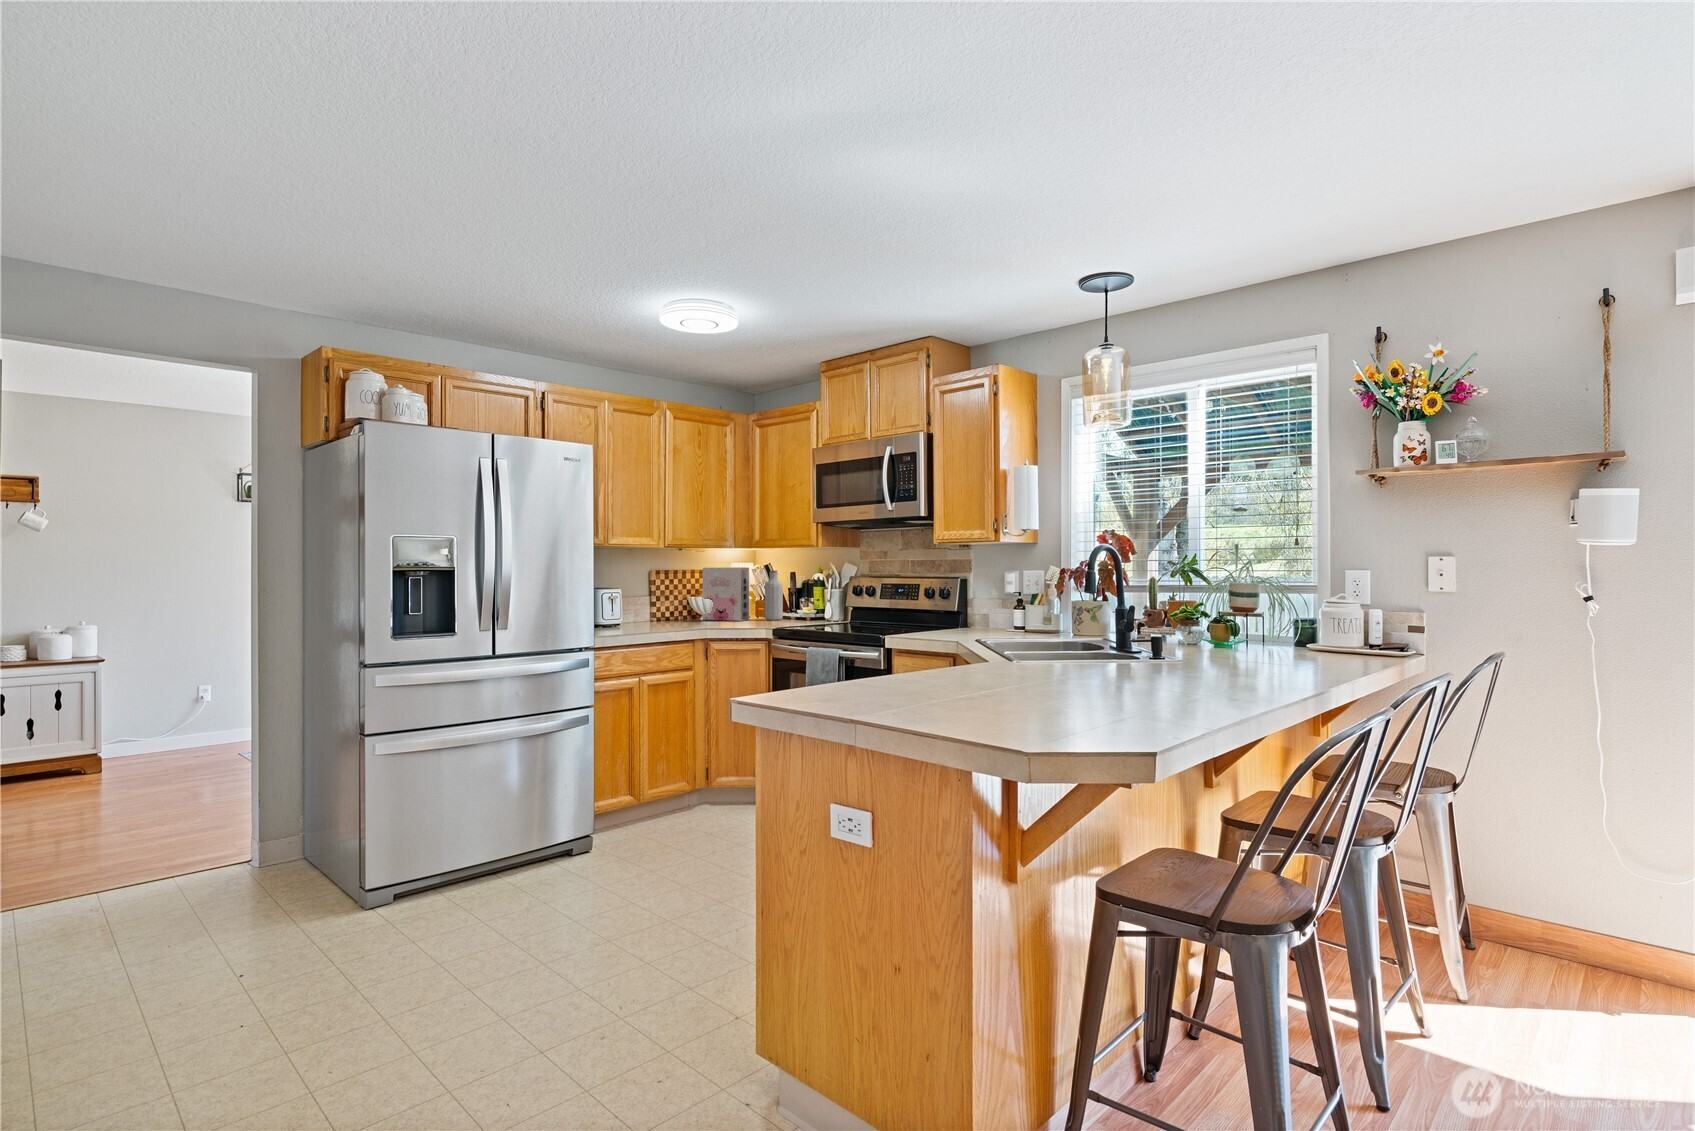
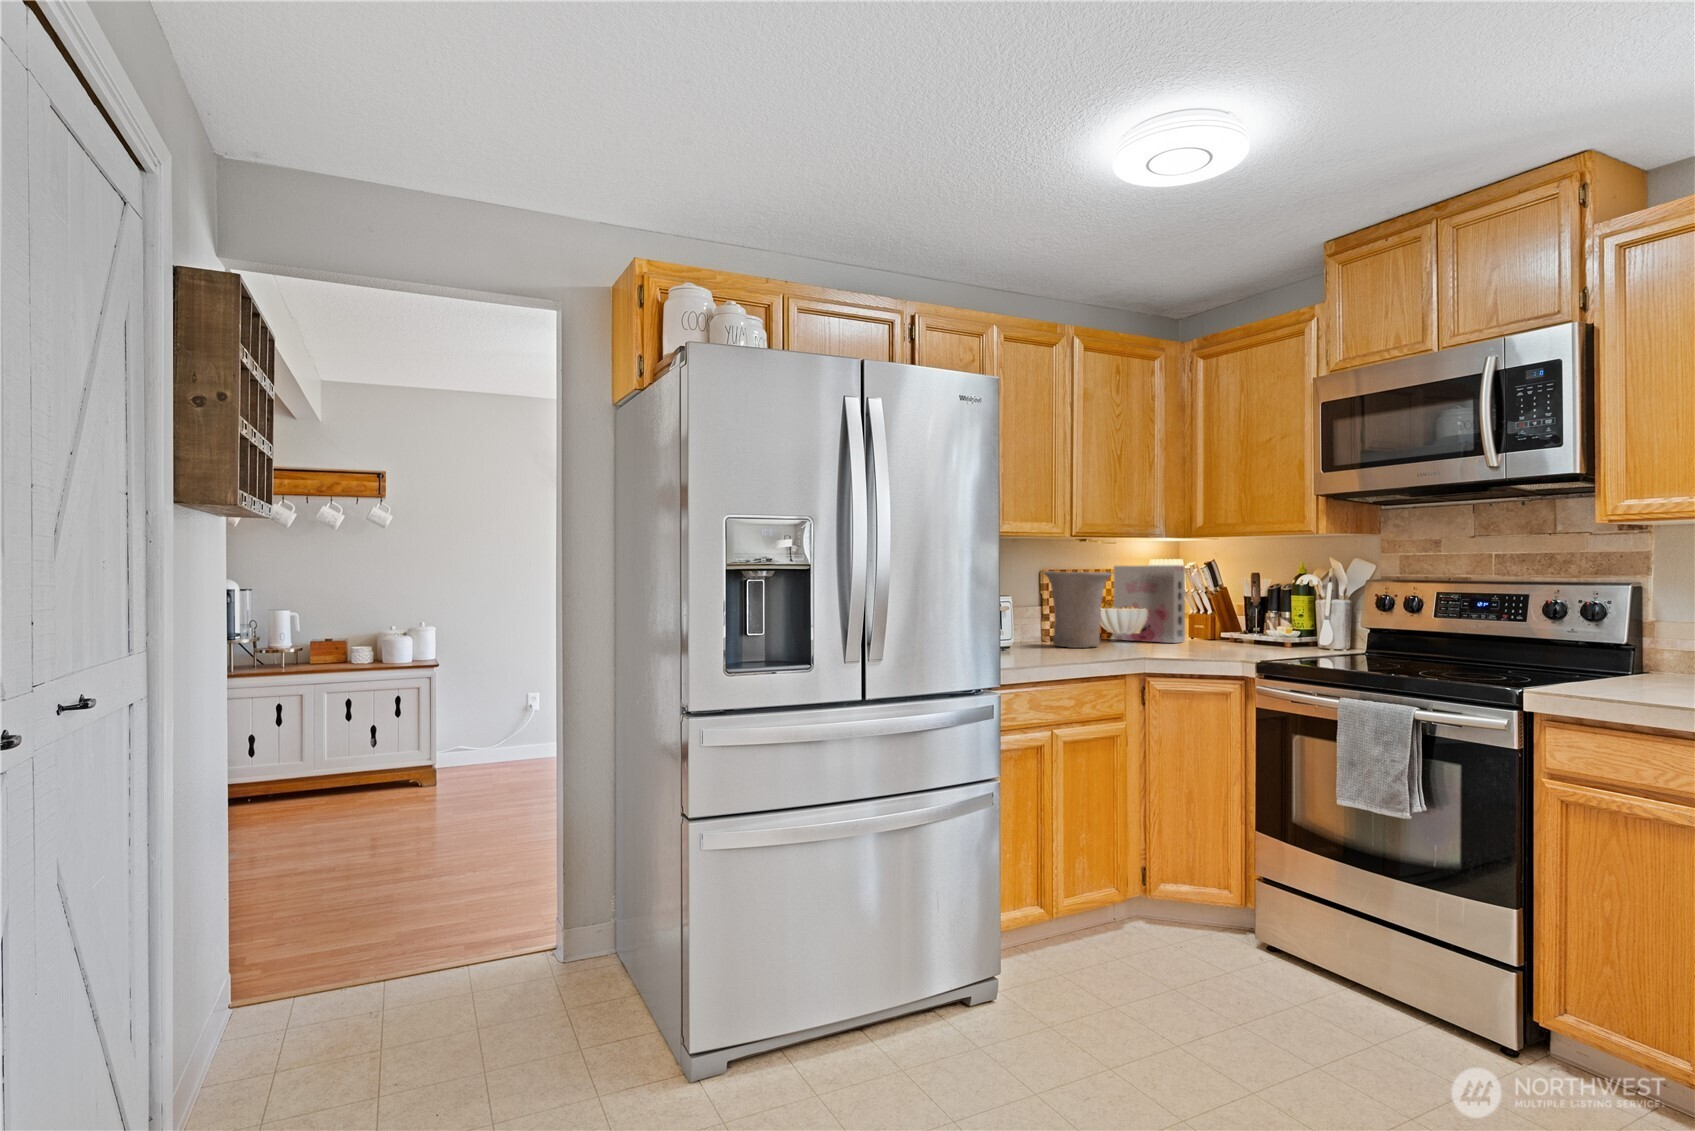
bottle: present [765,571,783,620] -> none [1208,570,1236,643]
vase: none [647,572,695,625] -> present [1044,571,1112,648]

